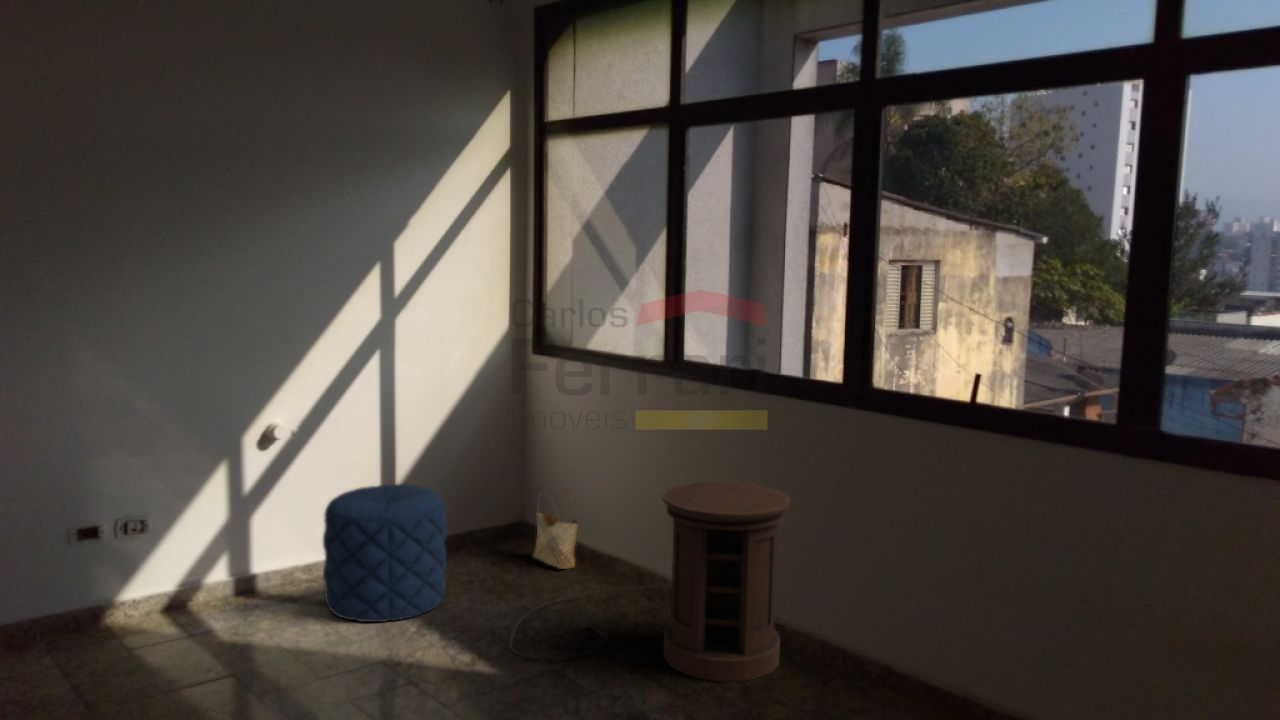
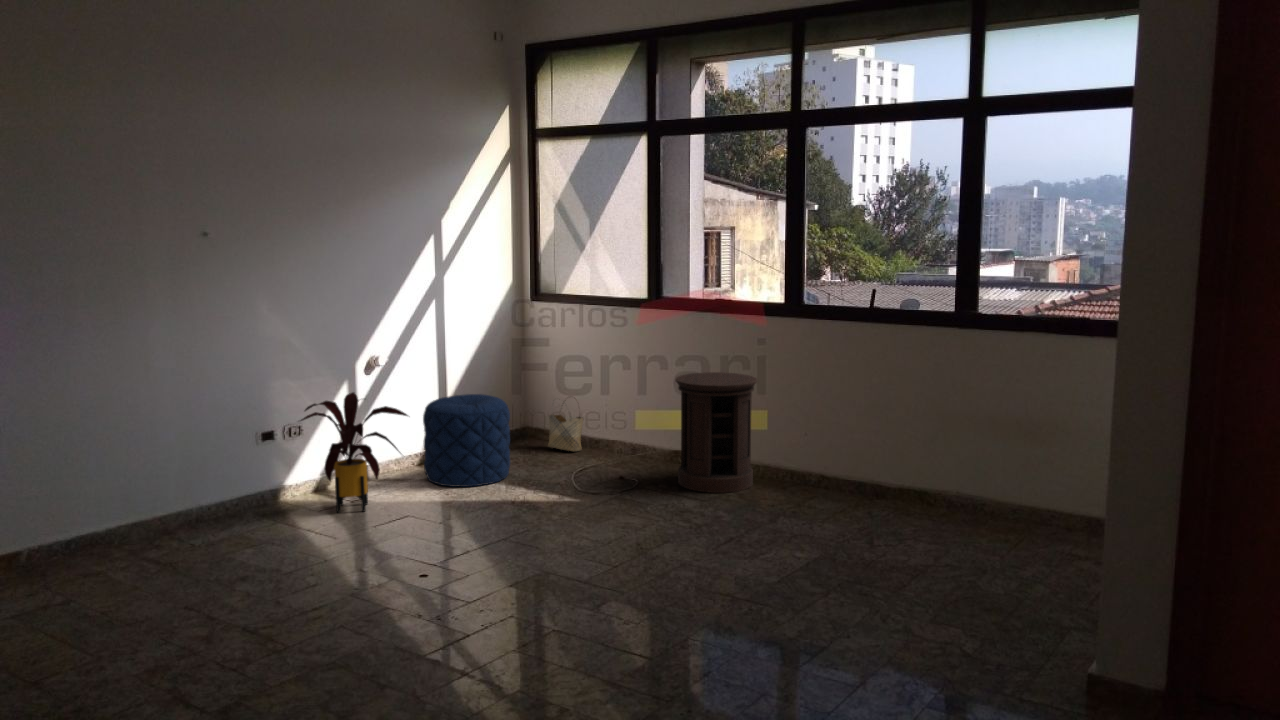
house plant: none [93,478,257,656] -> present [300,392,408,513]

